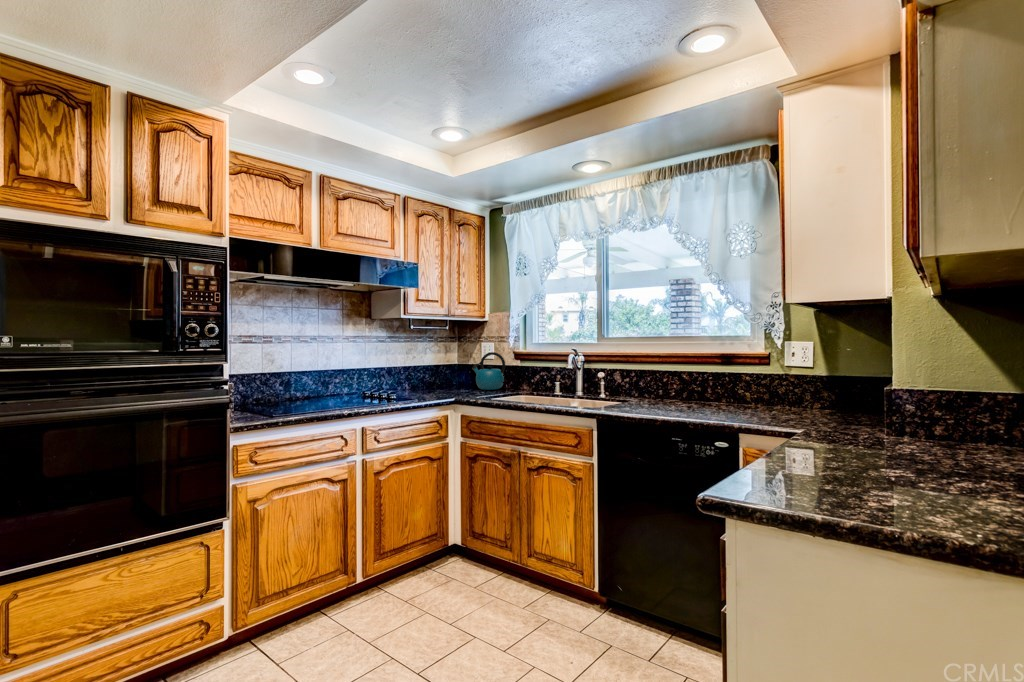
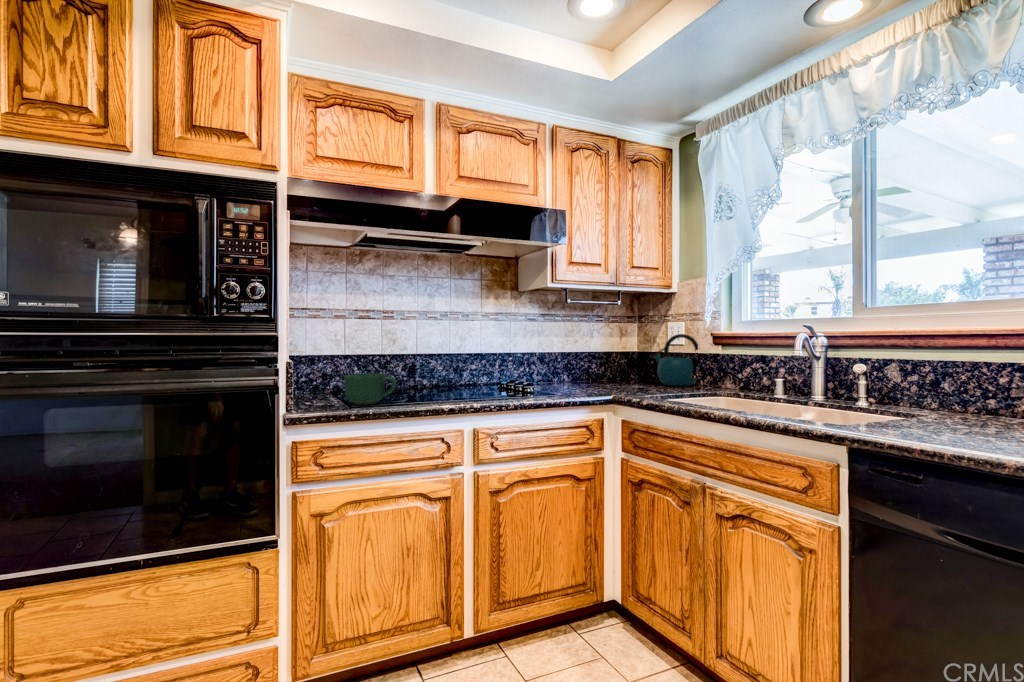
mug: none [266,390,308,415] -> present [344,373,396,405]

